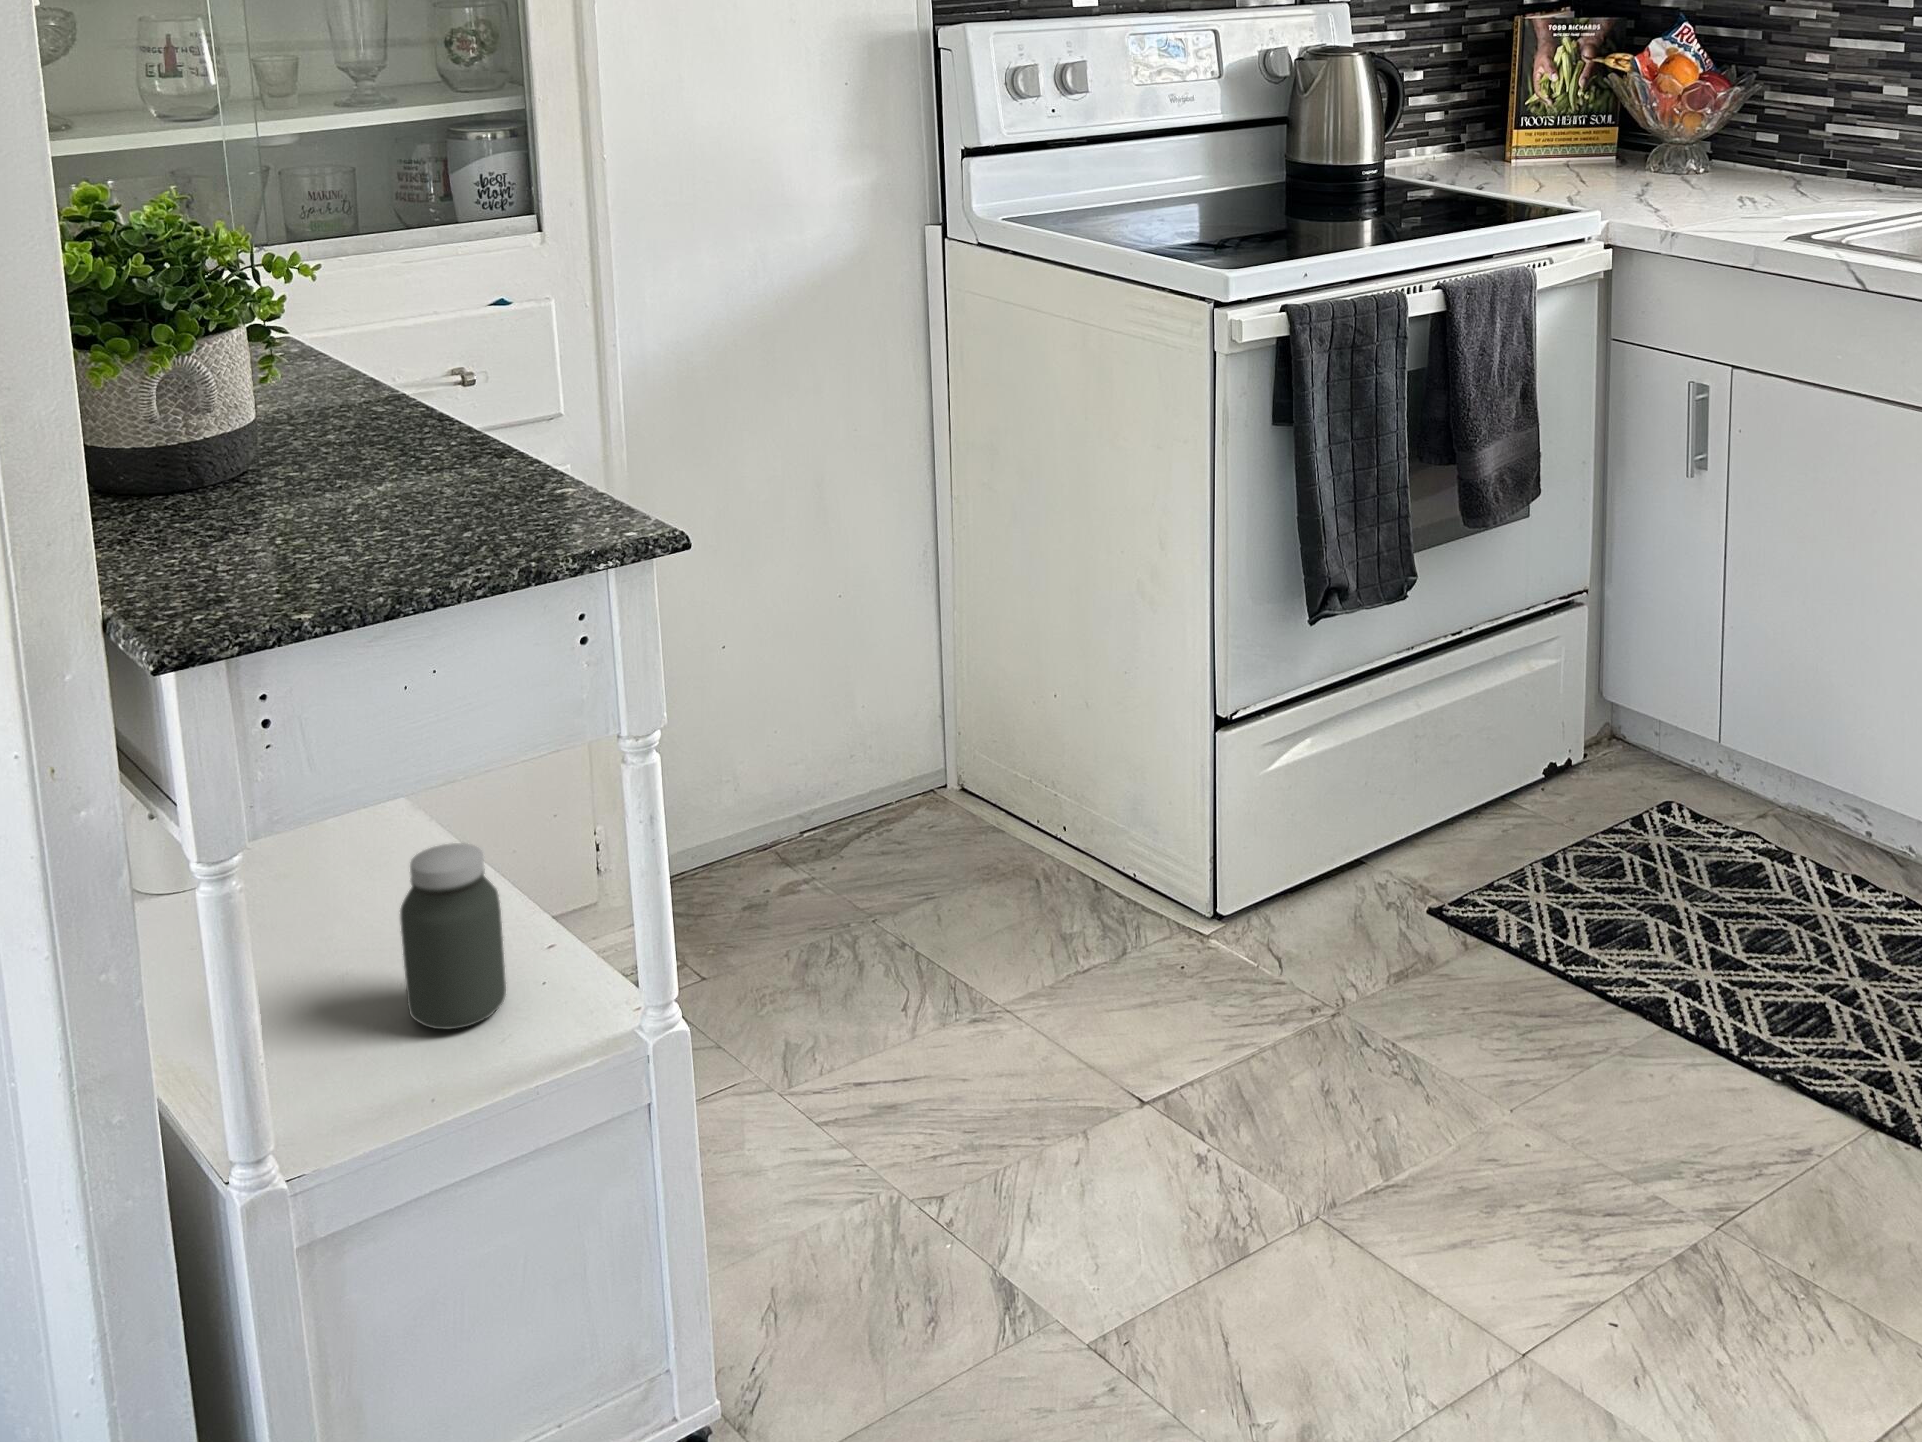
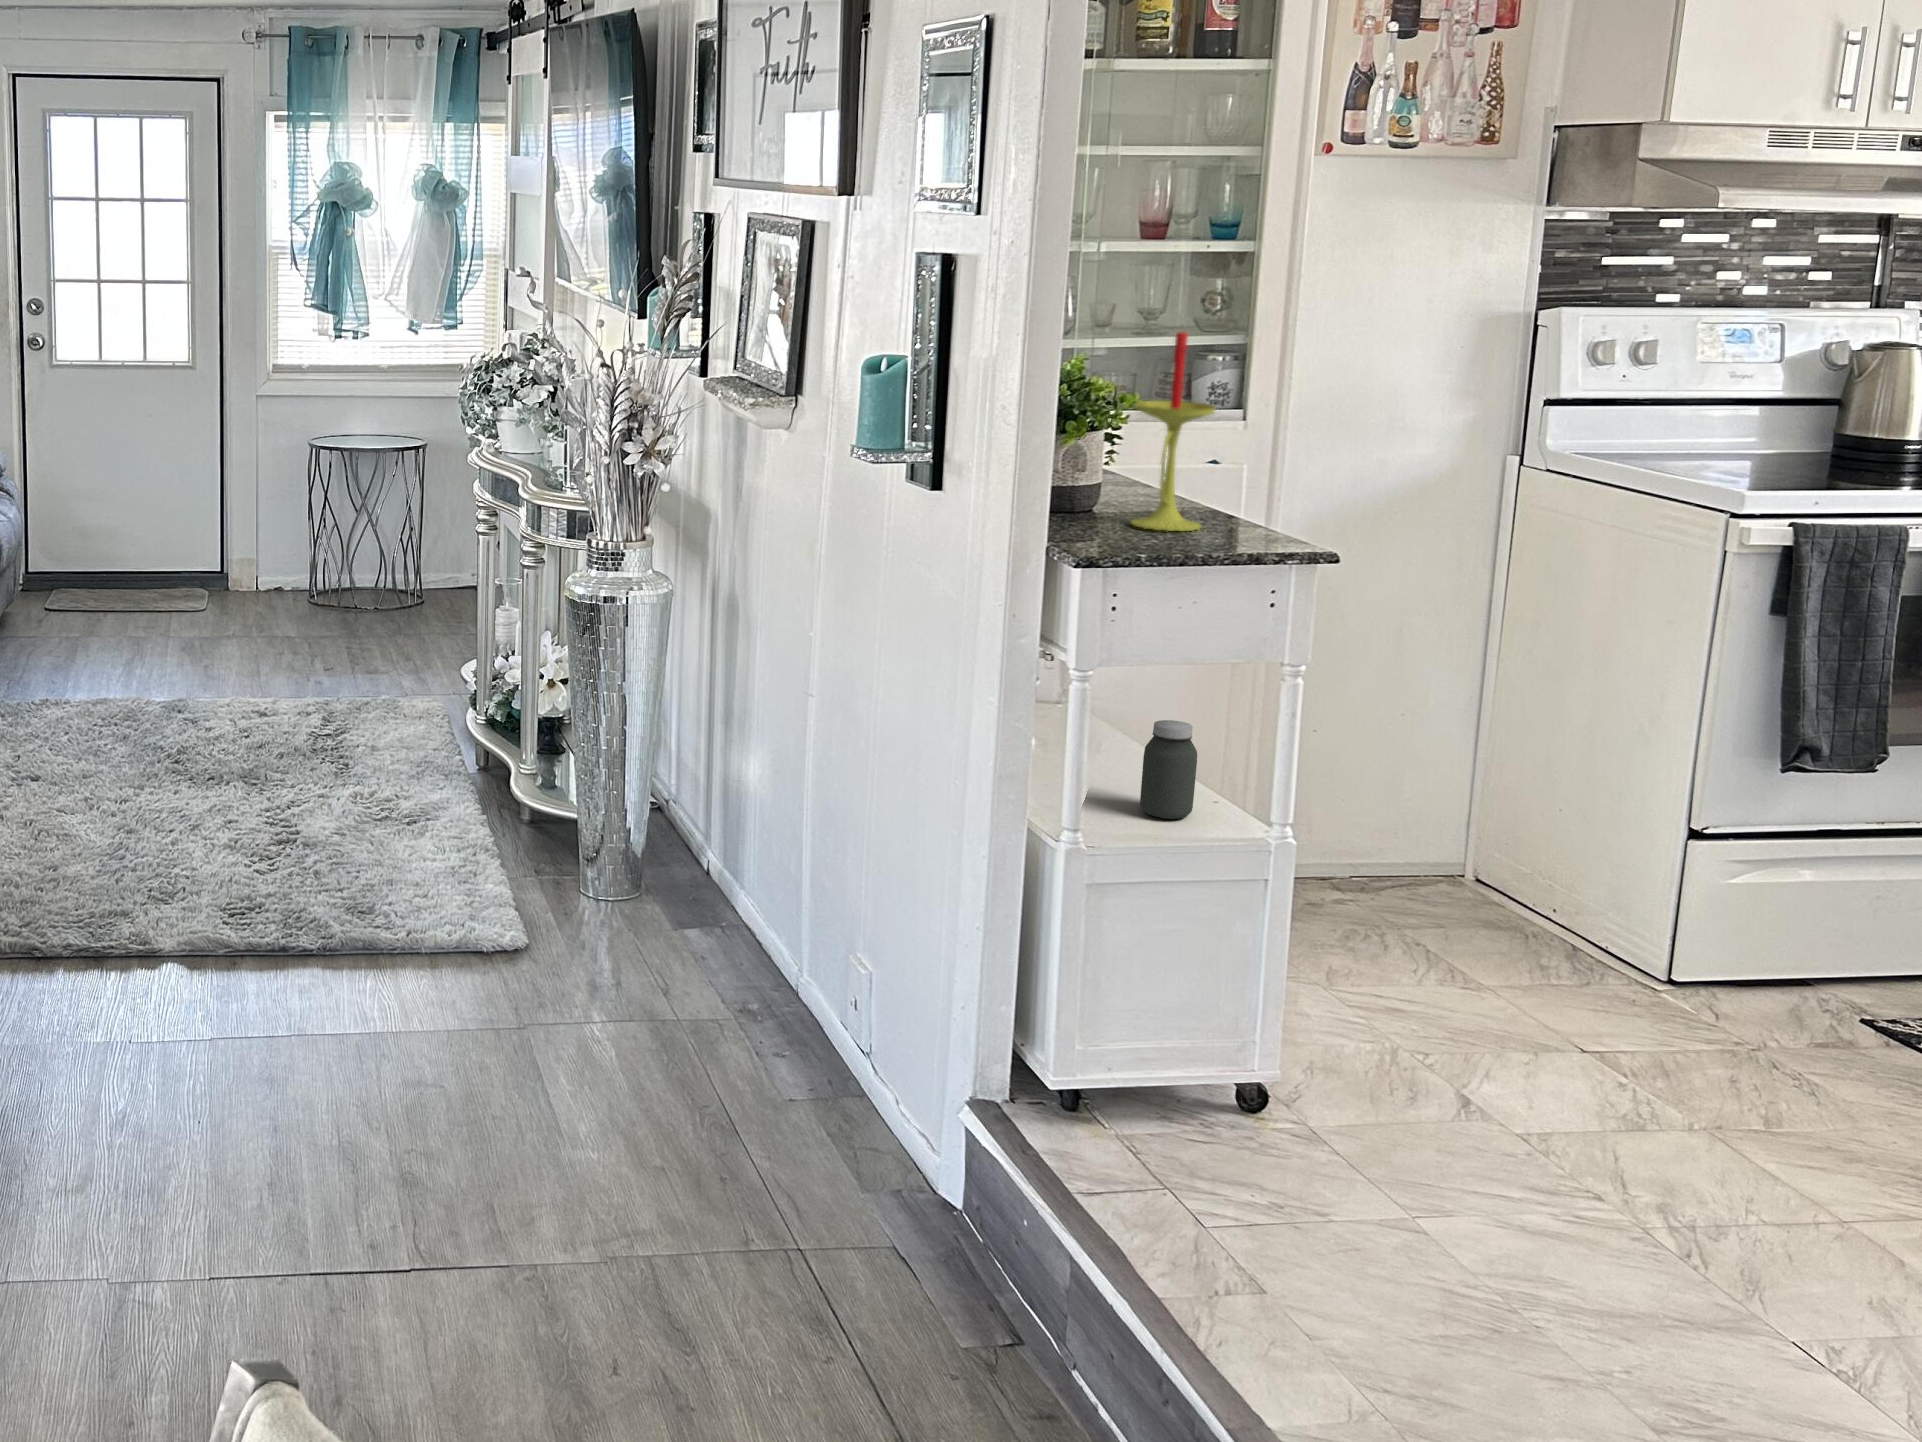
candle: none [278,137,446,519] -> present [1131,332,1215,531]

